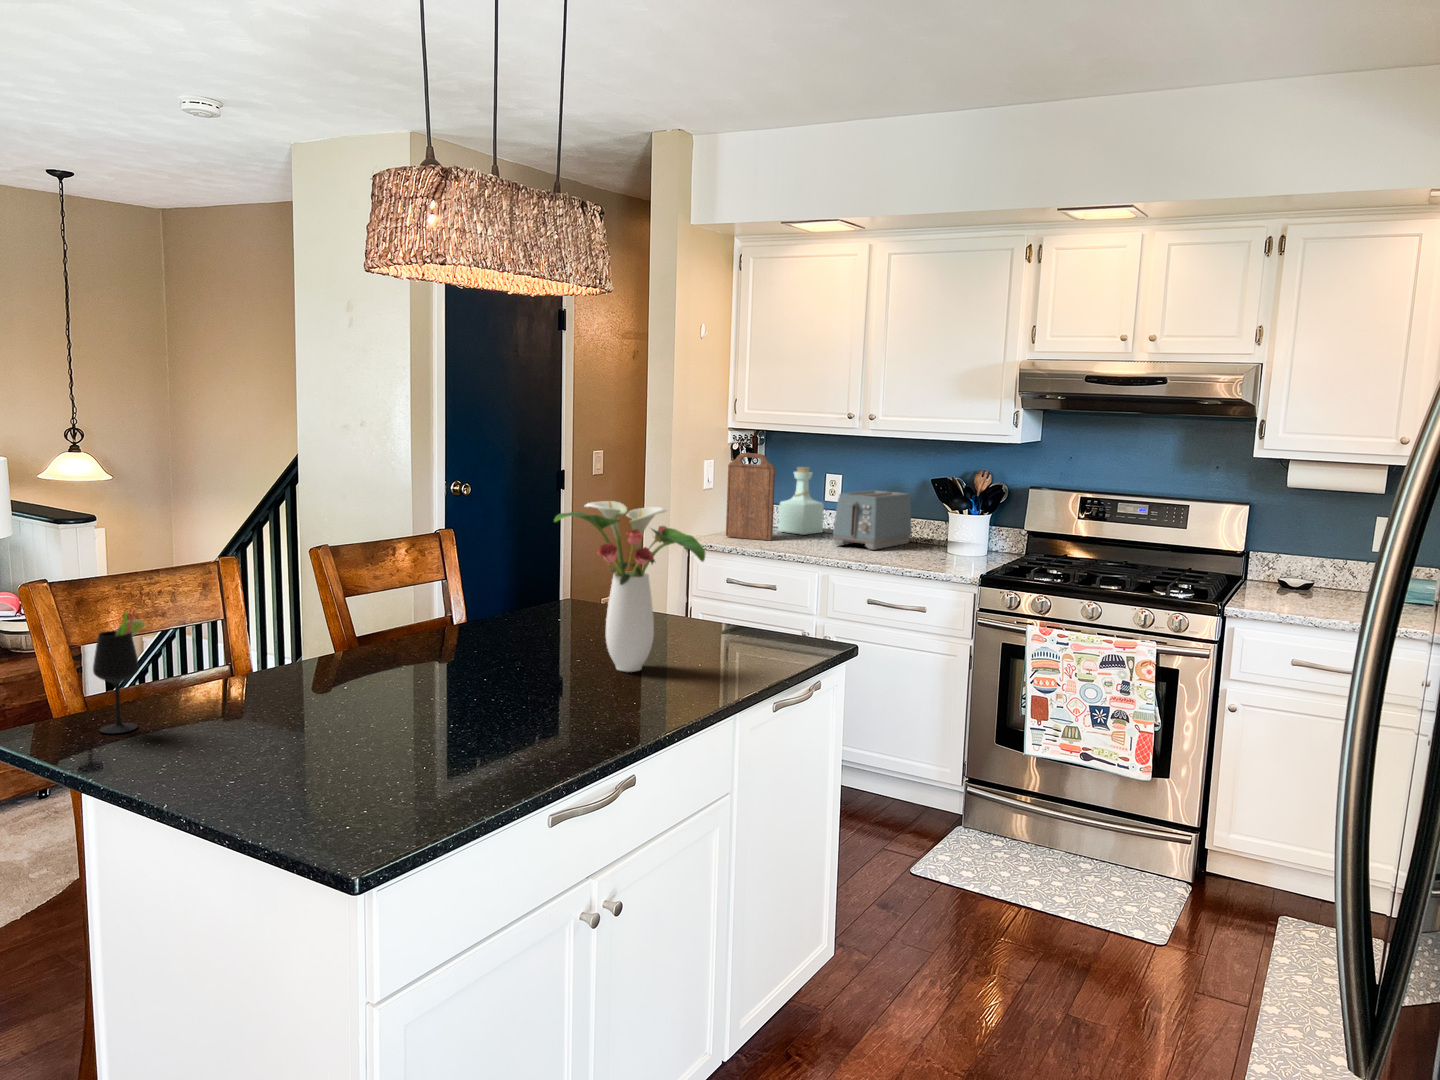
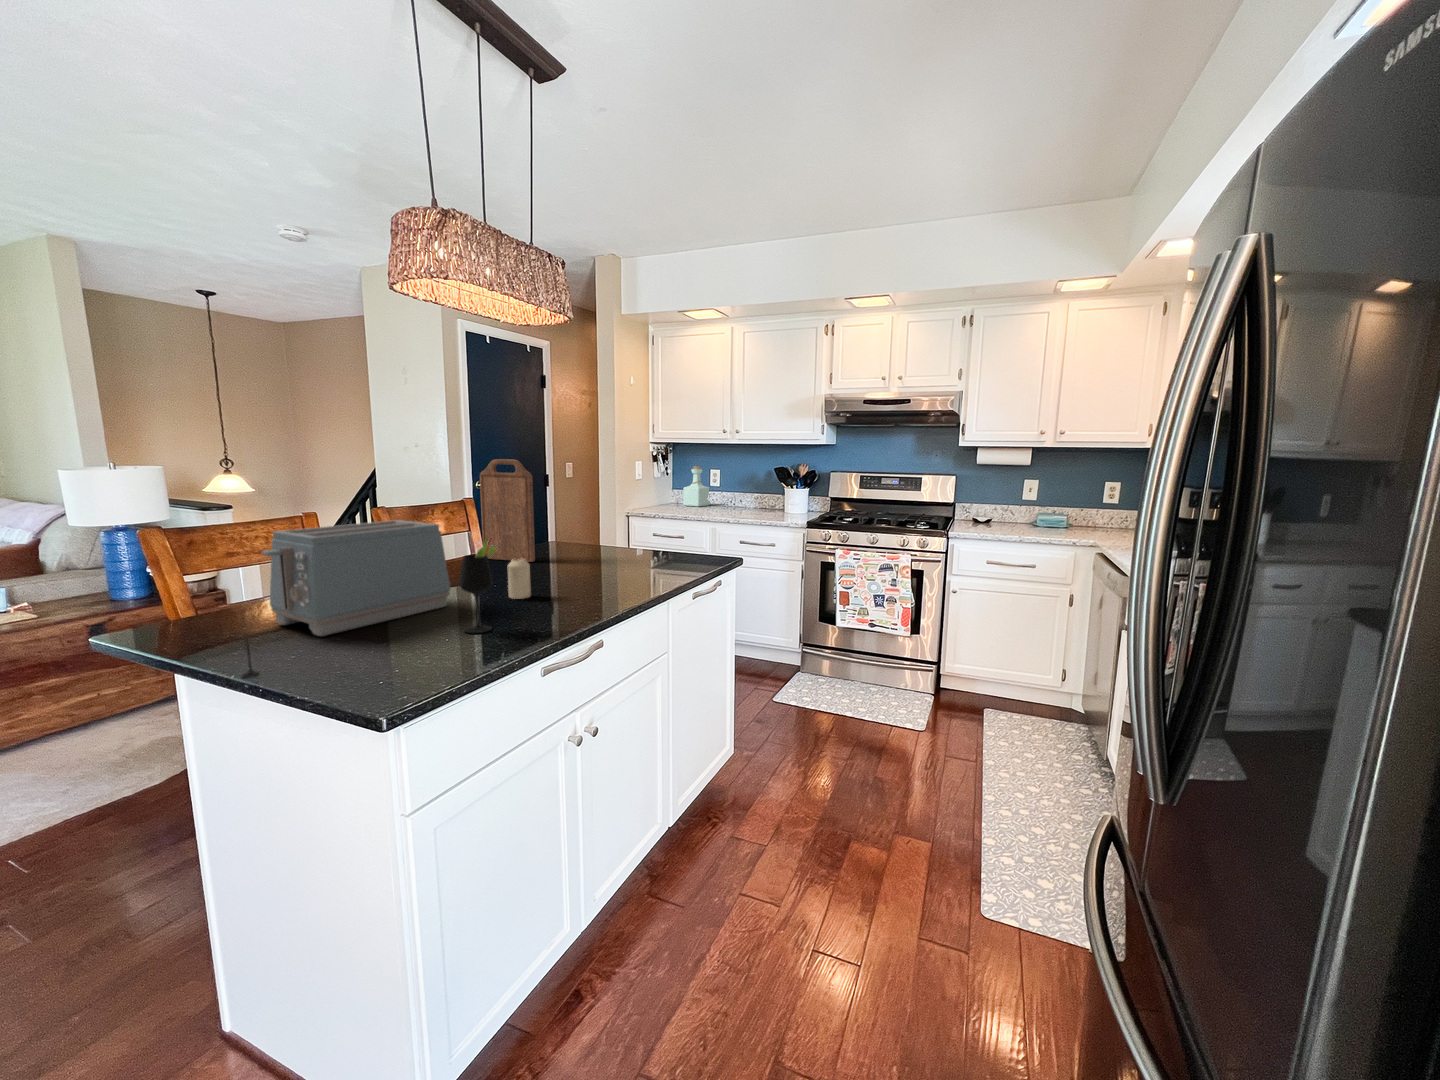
cutting board: present [726,453,775,541] -> present [480,459,535,562]
toaster: present [833,490,912,550] -> present [262,520,450,636]
flower arrangement: present [554,501,705,672] -> none [538,461,643,575]
wine glass: present [93,611,146,733] -> present [459,538,497,633]
candle: none [507,652,538,711] -> present [508,559,531,599]

